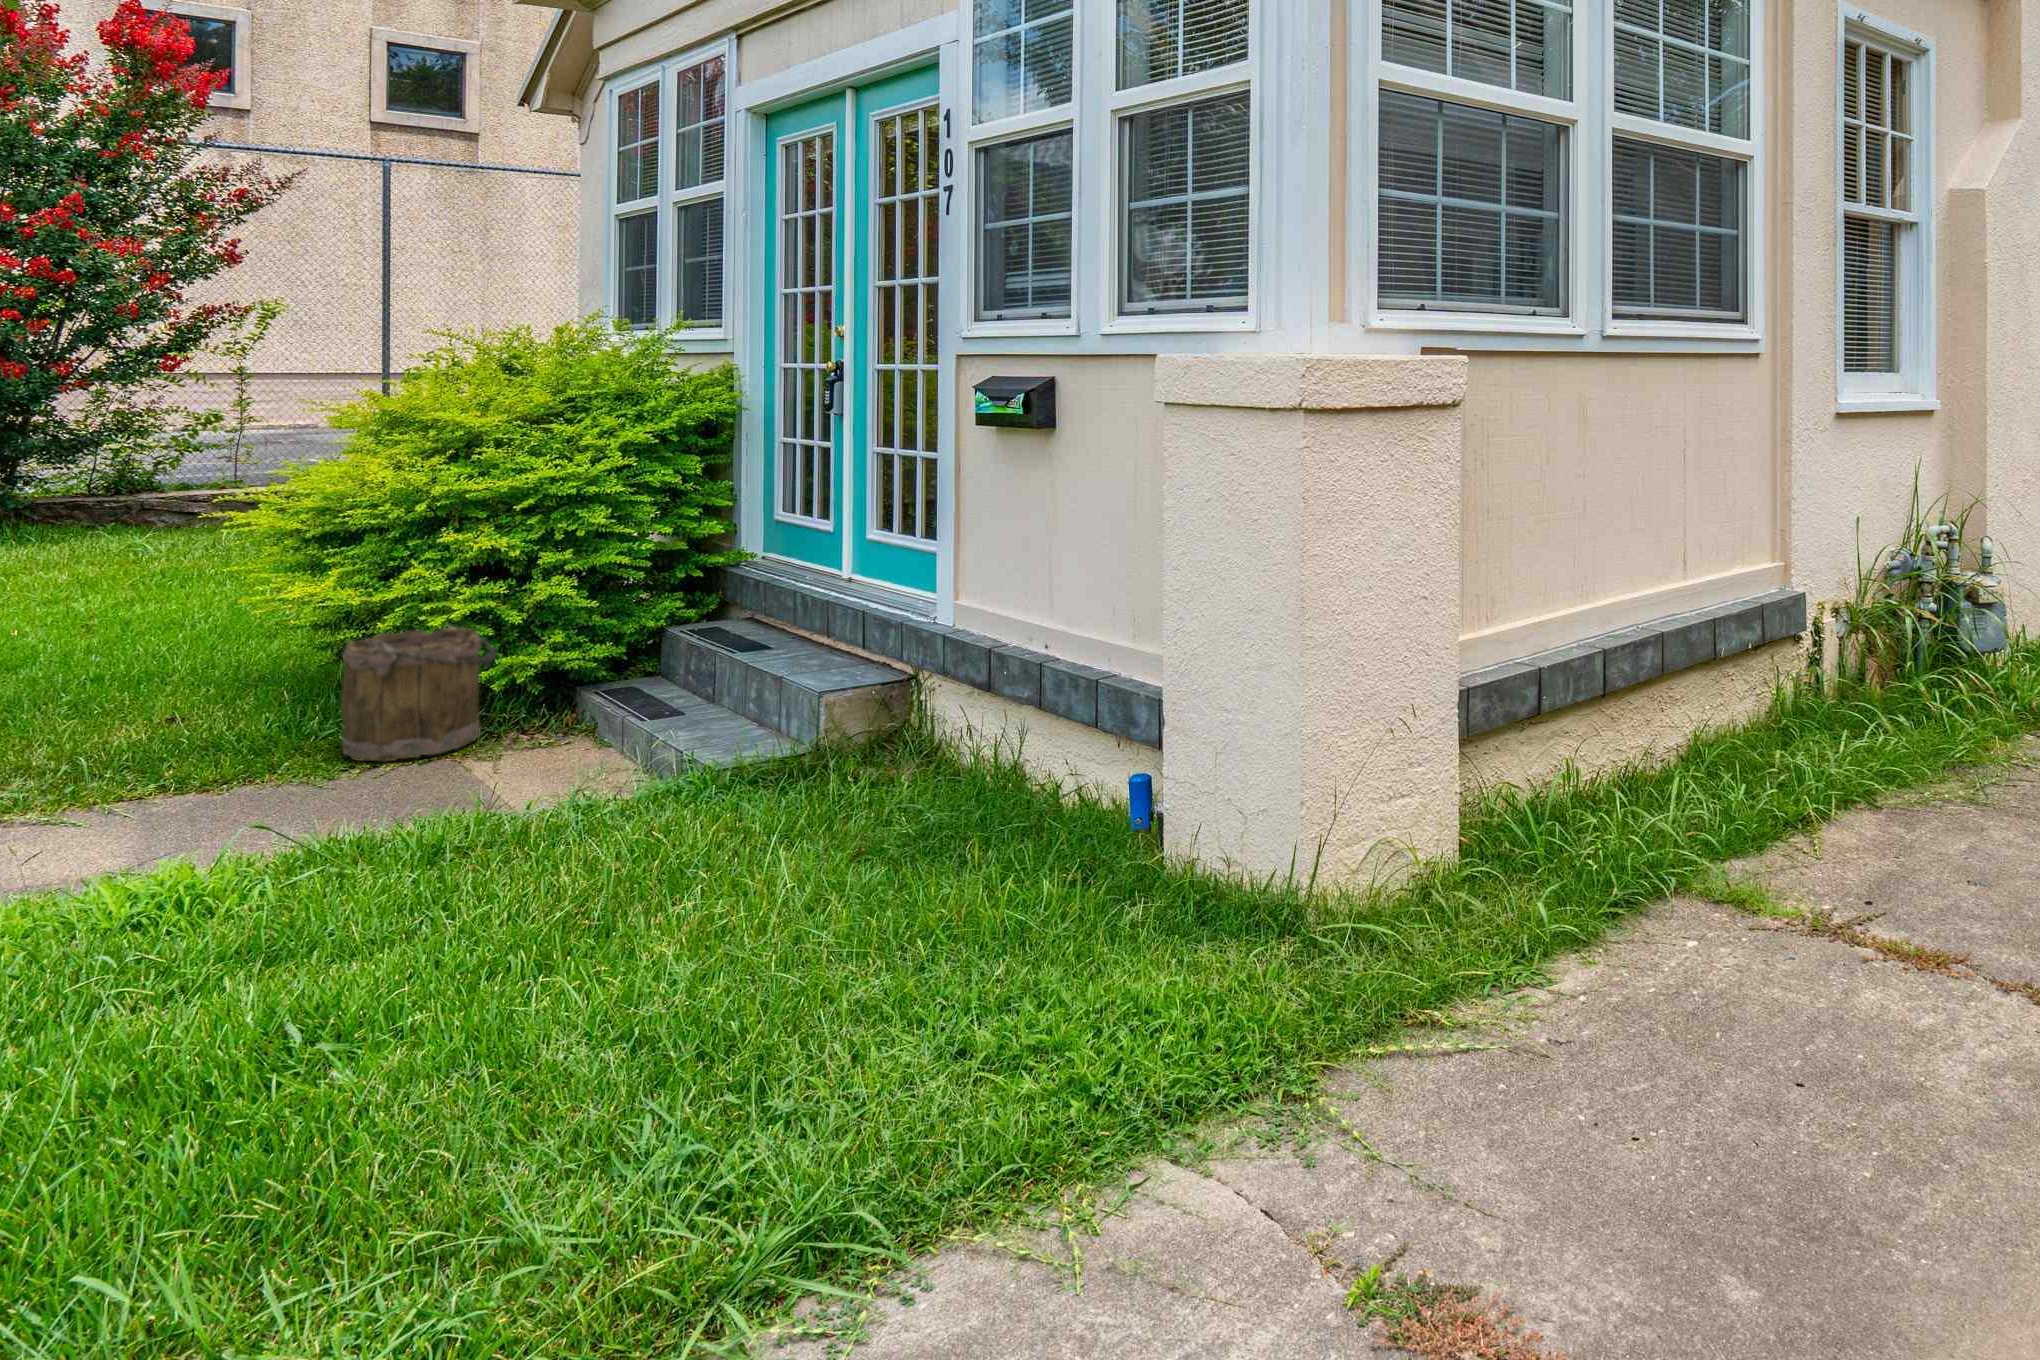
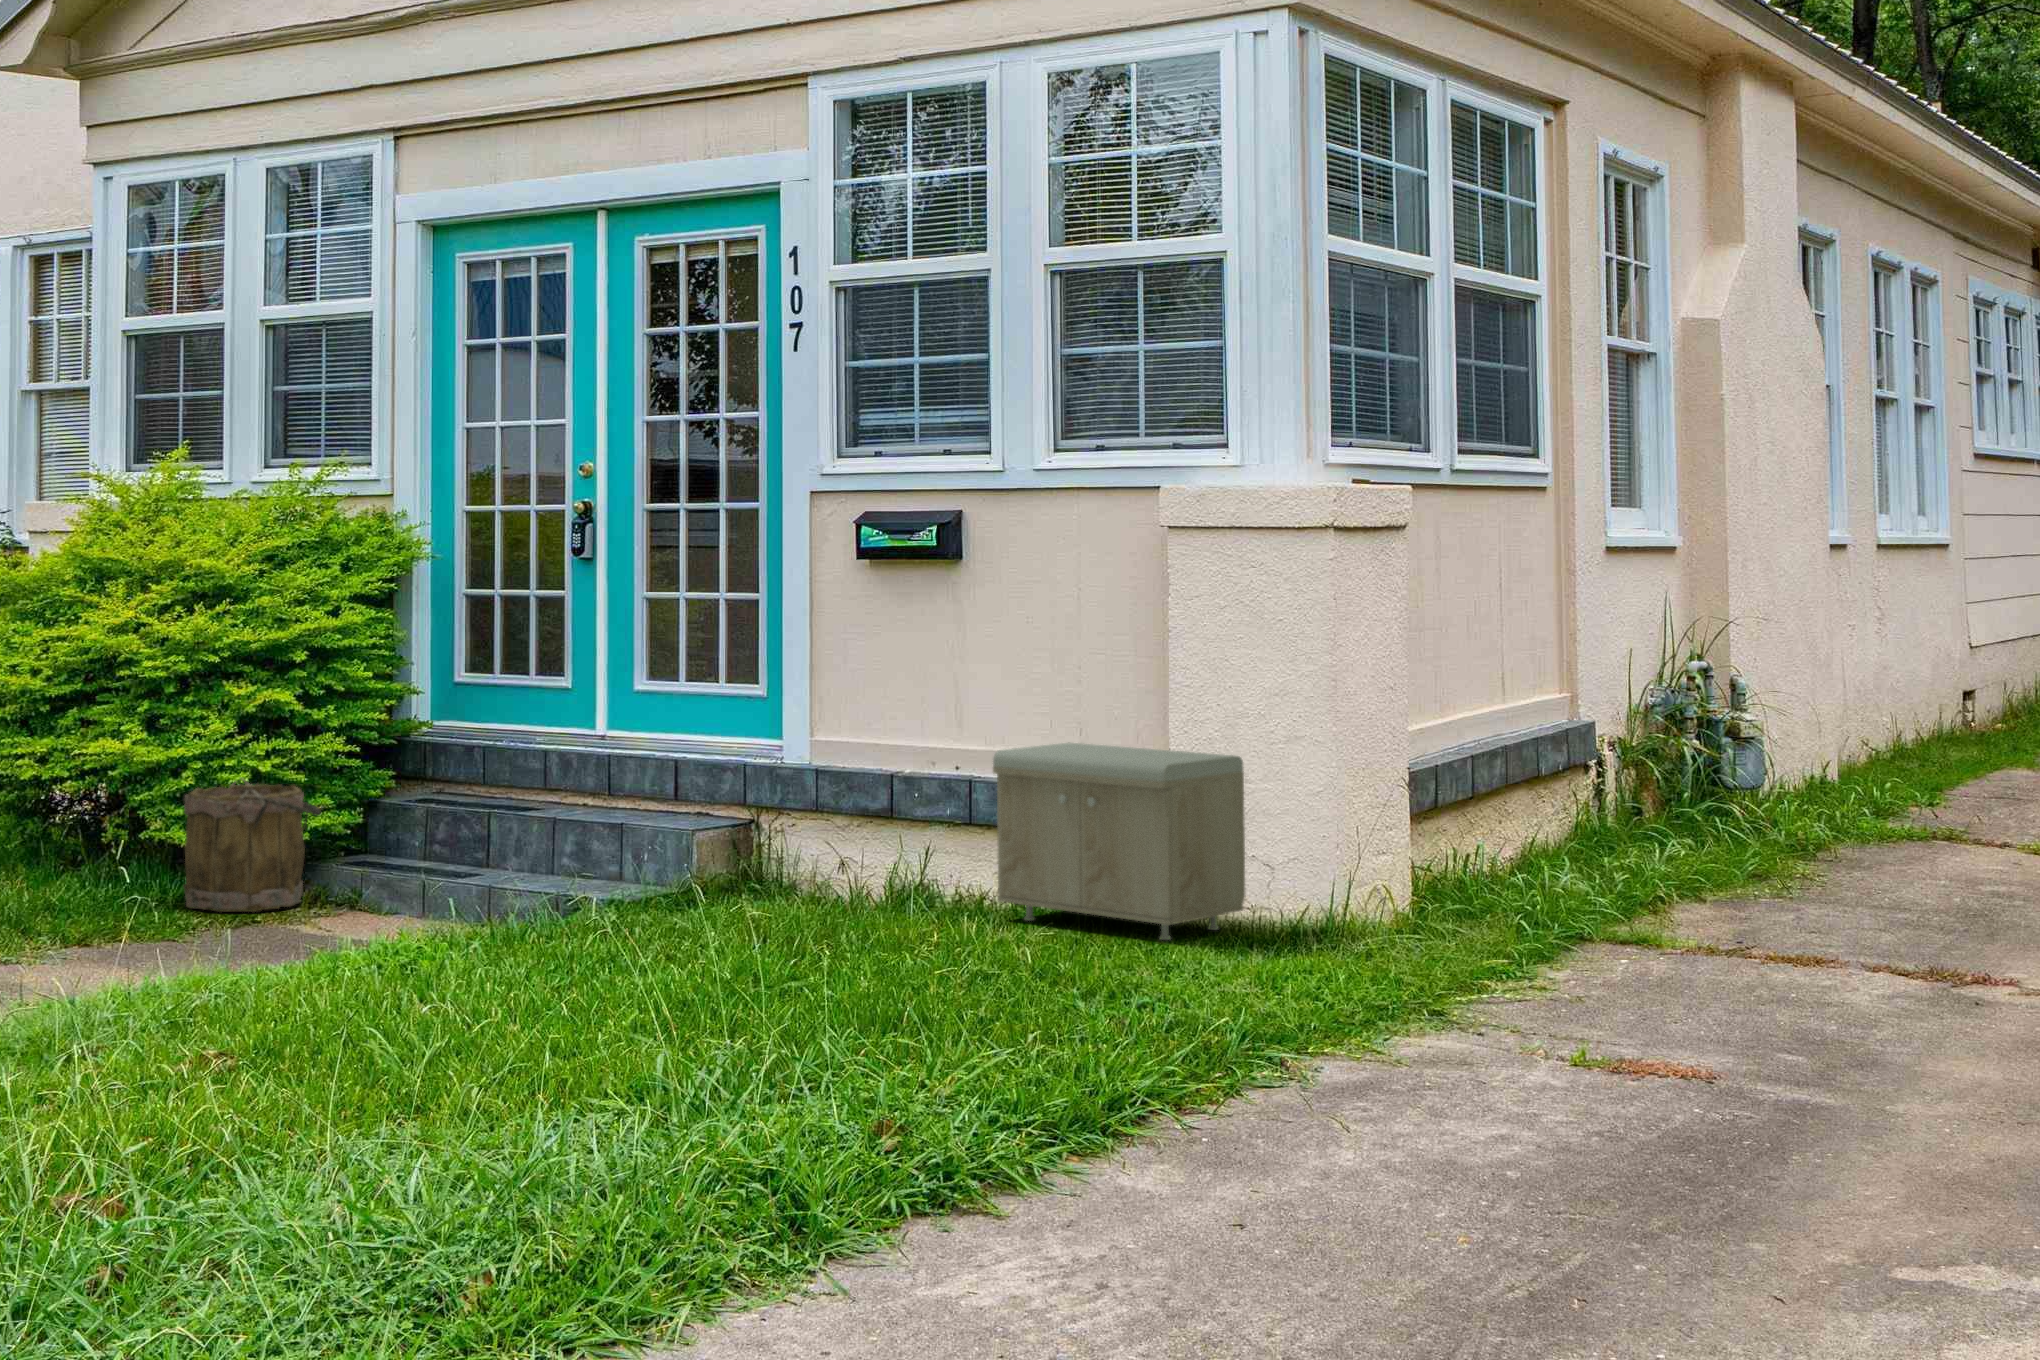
storage bench: none [956,642,1203,921] -> present [993,743,1246,940]

